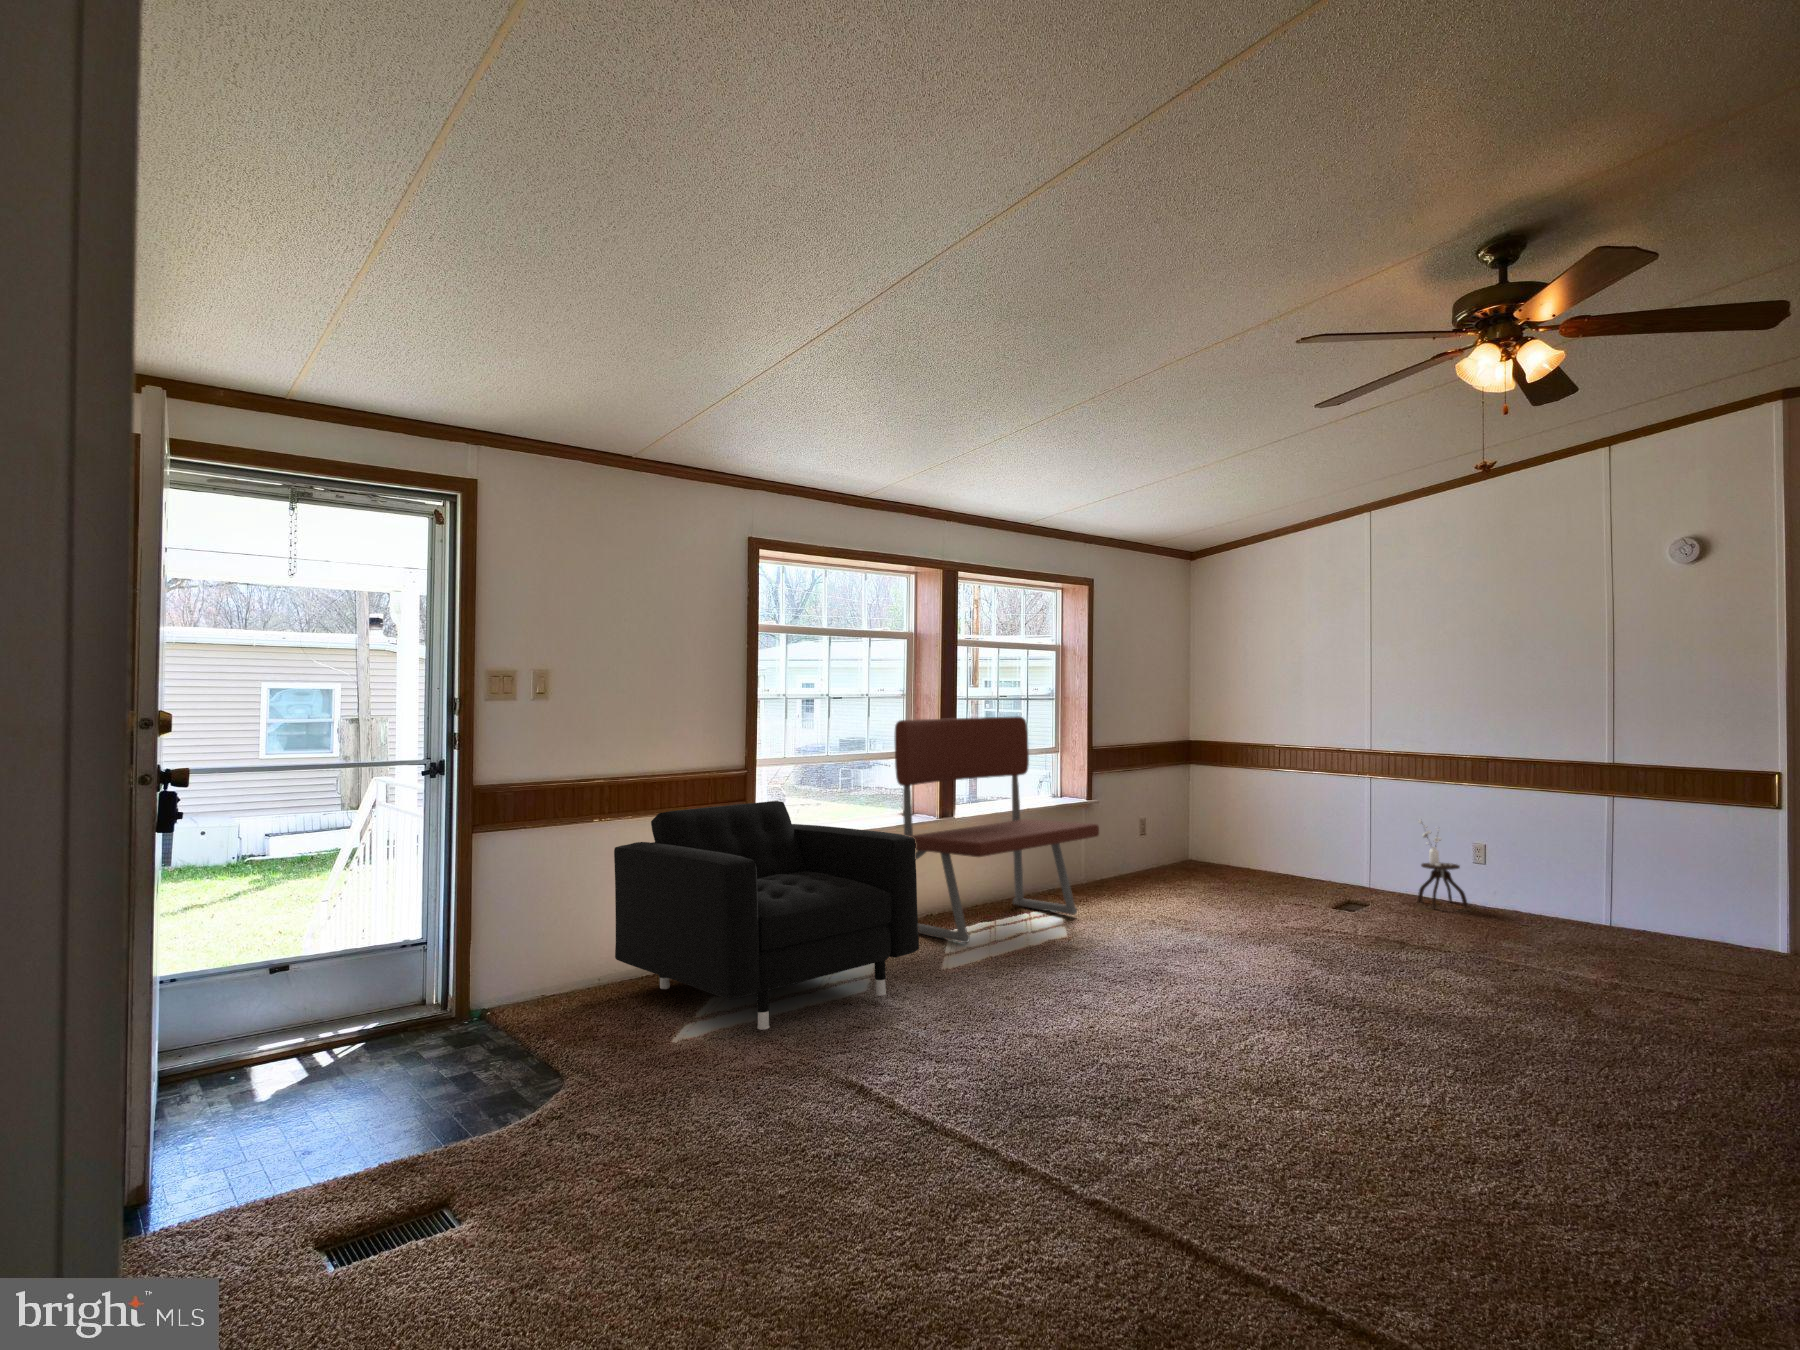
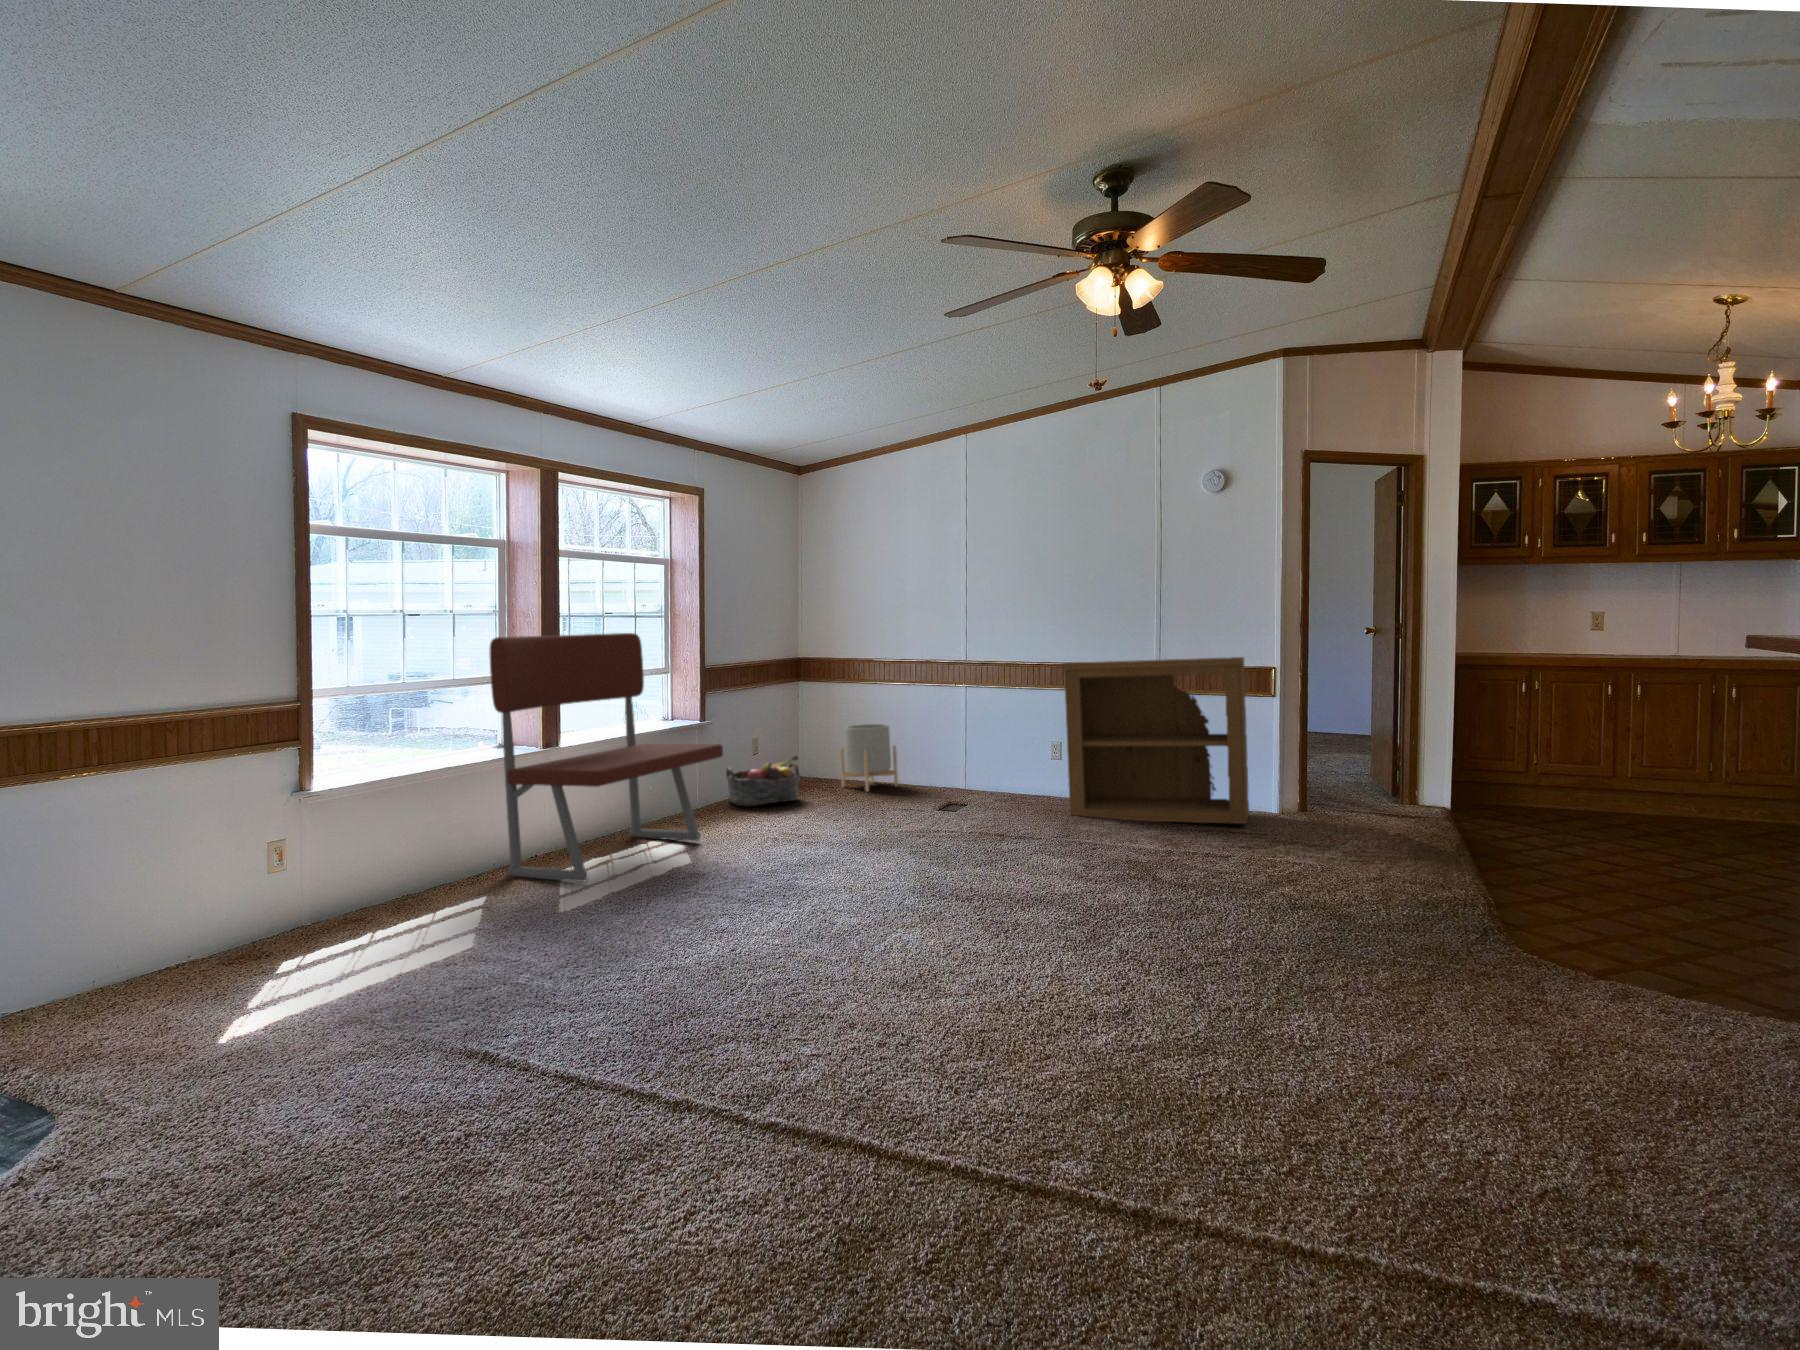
bookshelf: none [1479,755,1745,960] -> present [1063,657,1249,824]
armchair: present [614,801,919,1030] -> none [103,736,537,1010]
planter: none [1227,811,1290,880] -> present [840,724,898,792]
side table: present [1418,820,1468,909] -> none [1009,723,1050,804]
basket: none [1109,838,1183,886] -> present [726,756,800,807]

